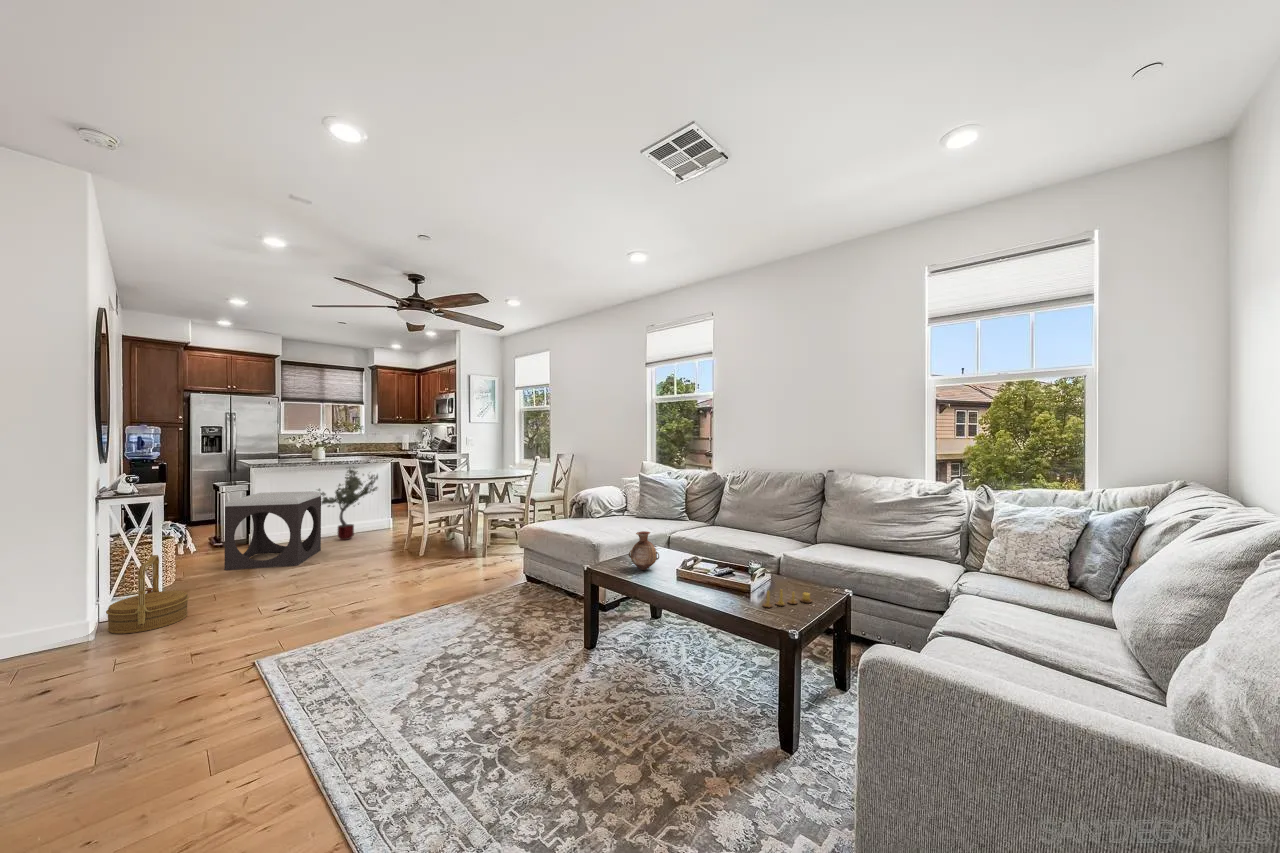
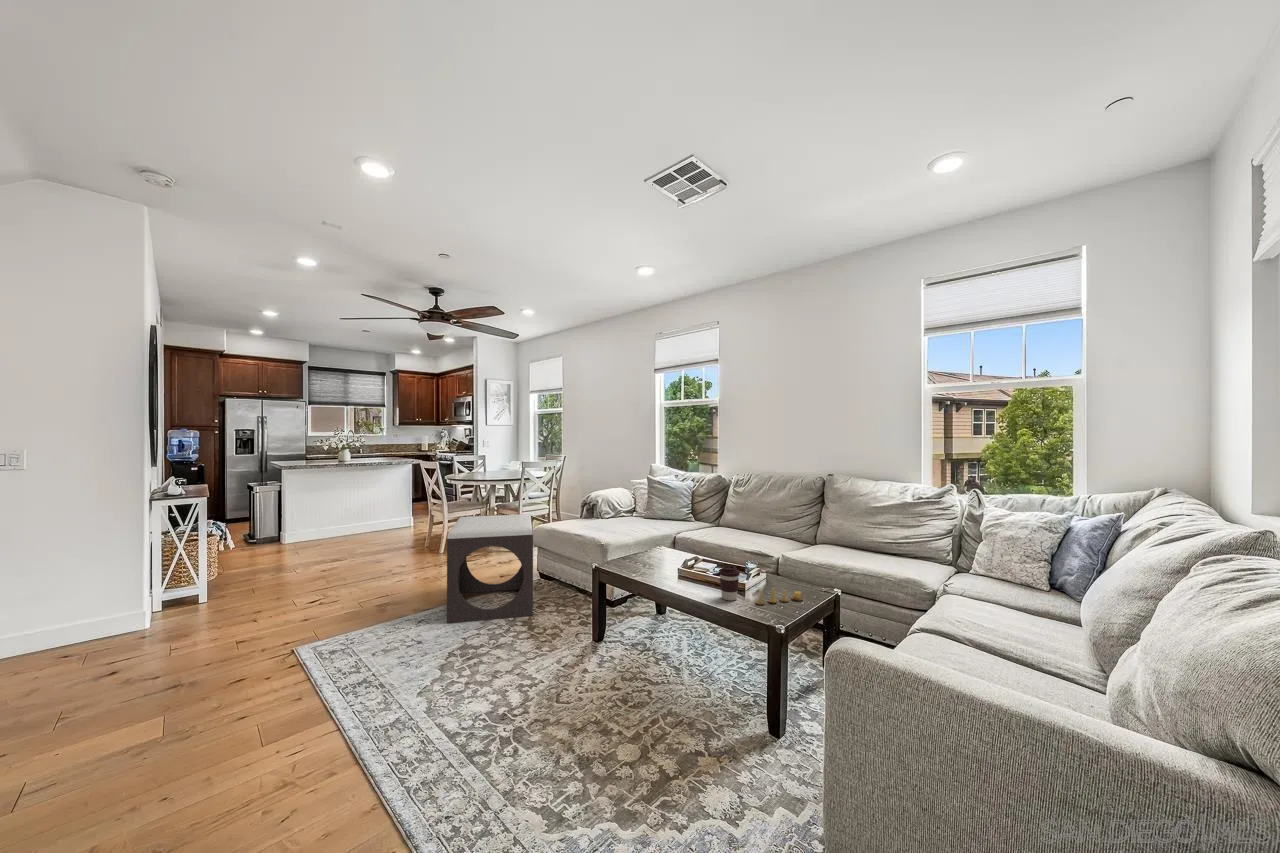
potted tree: present [318,467,378,540] -> none [337,467,401,538]
footstool: present [224,491,321,570] -> present [447,514,533,623]
vase: present [629,531,659,570] -> none [634,533,663,569]
woven basket: present [106,555,189,634] -> none [159,551,232,623]
coffee cup: none [723,565,745,603] -> present [719,566,740,601]

